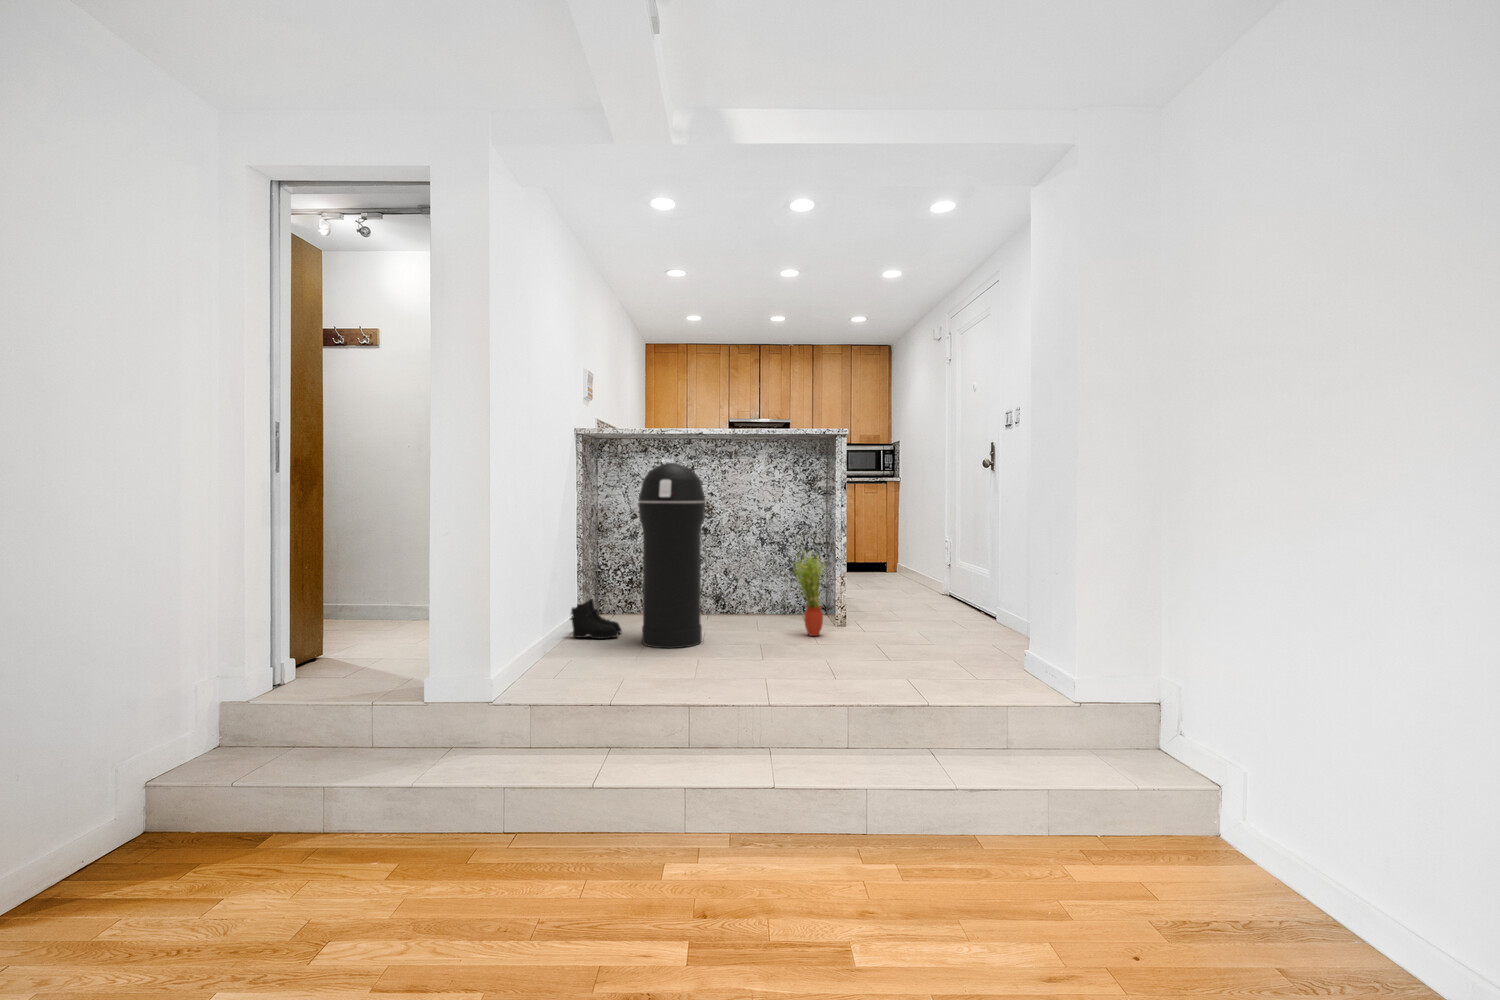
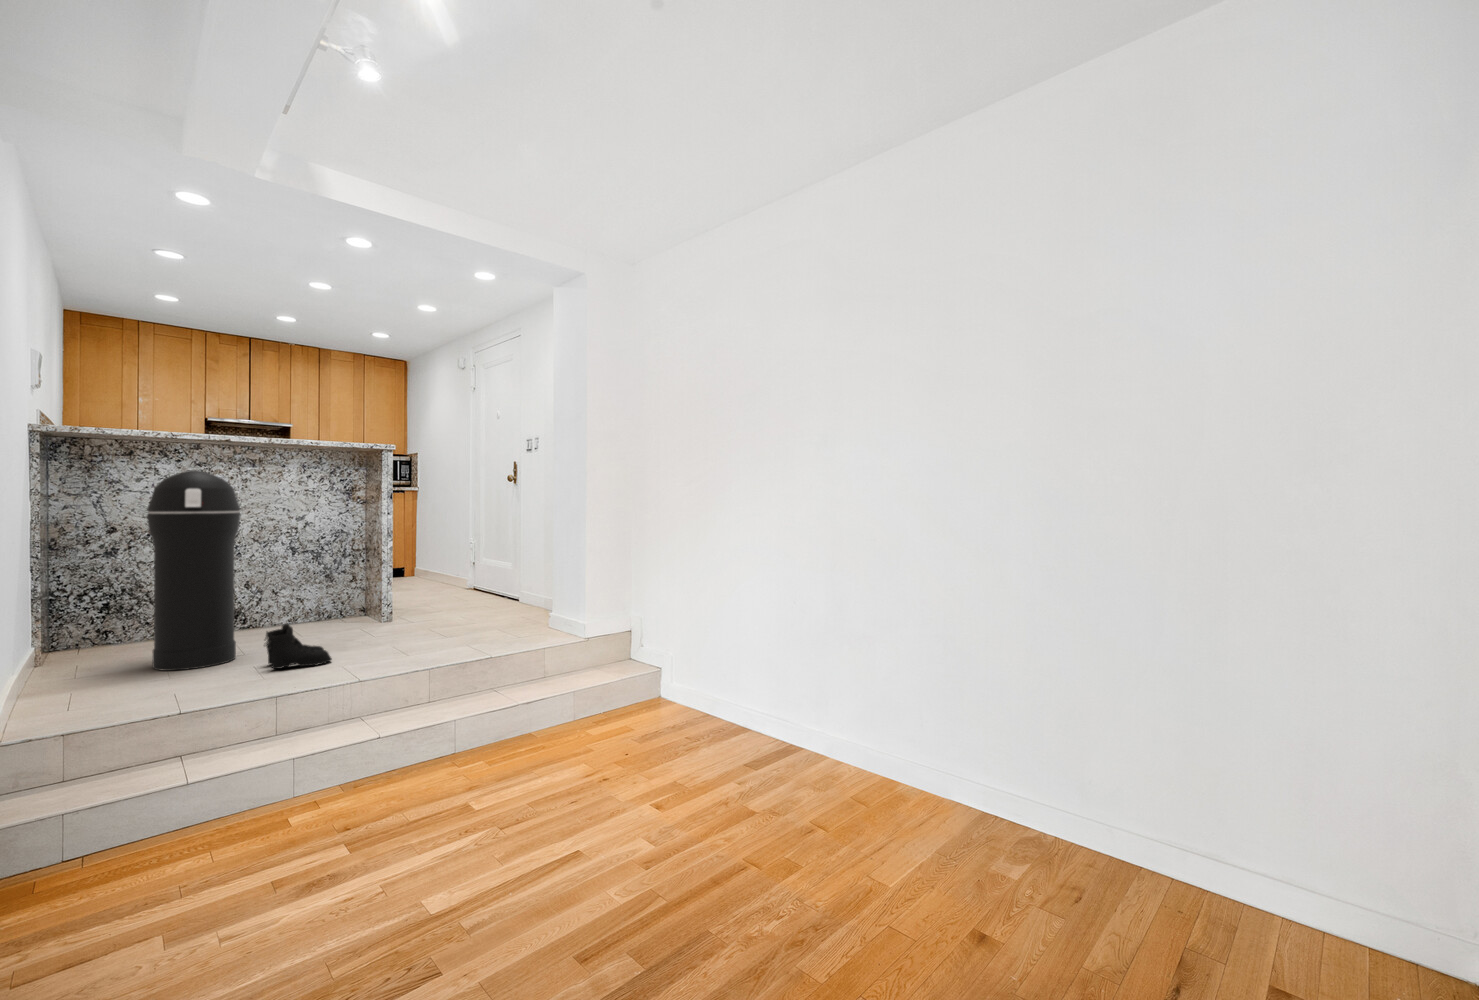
potted plant: present [794,551,826,636] -> none [338,556,377,636]
boots: present [570,599,622,639] -> present [264,624,332,669]

